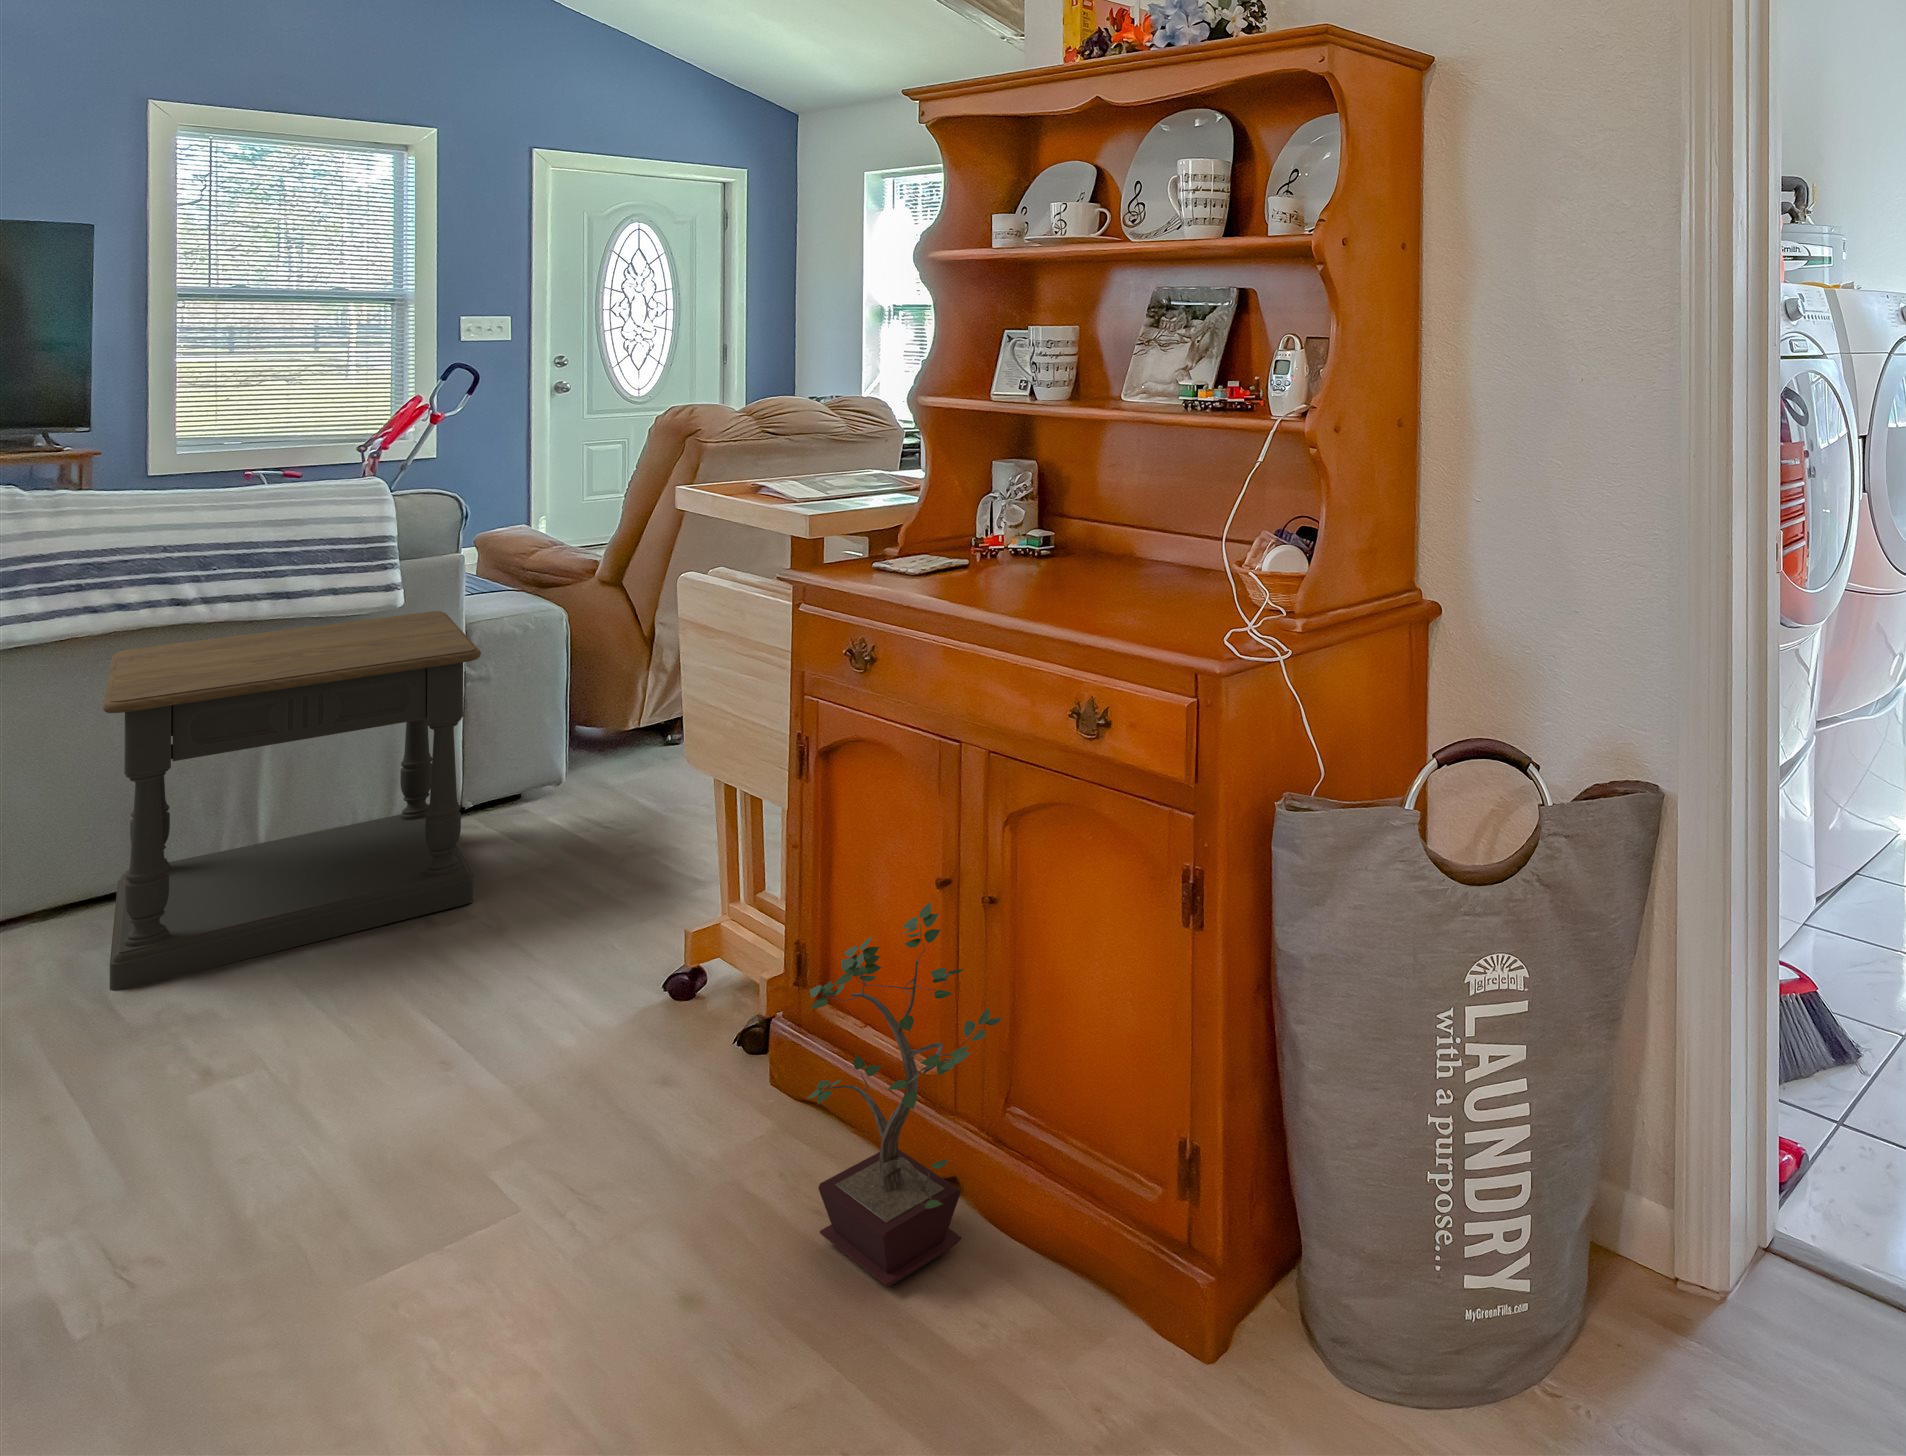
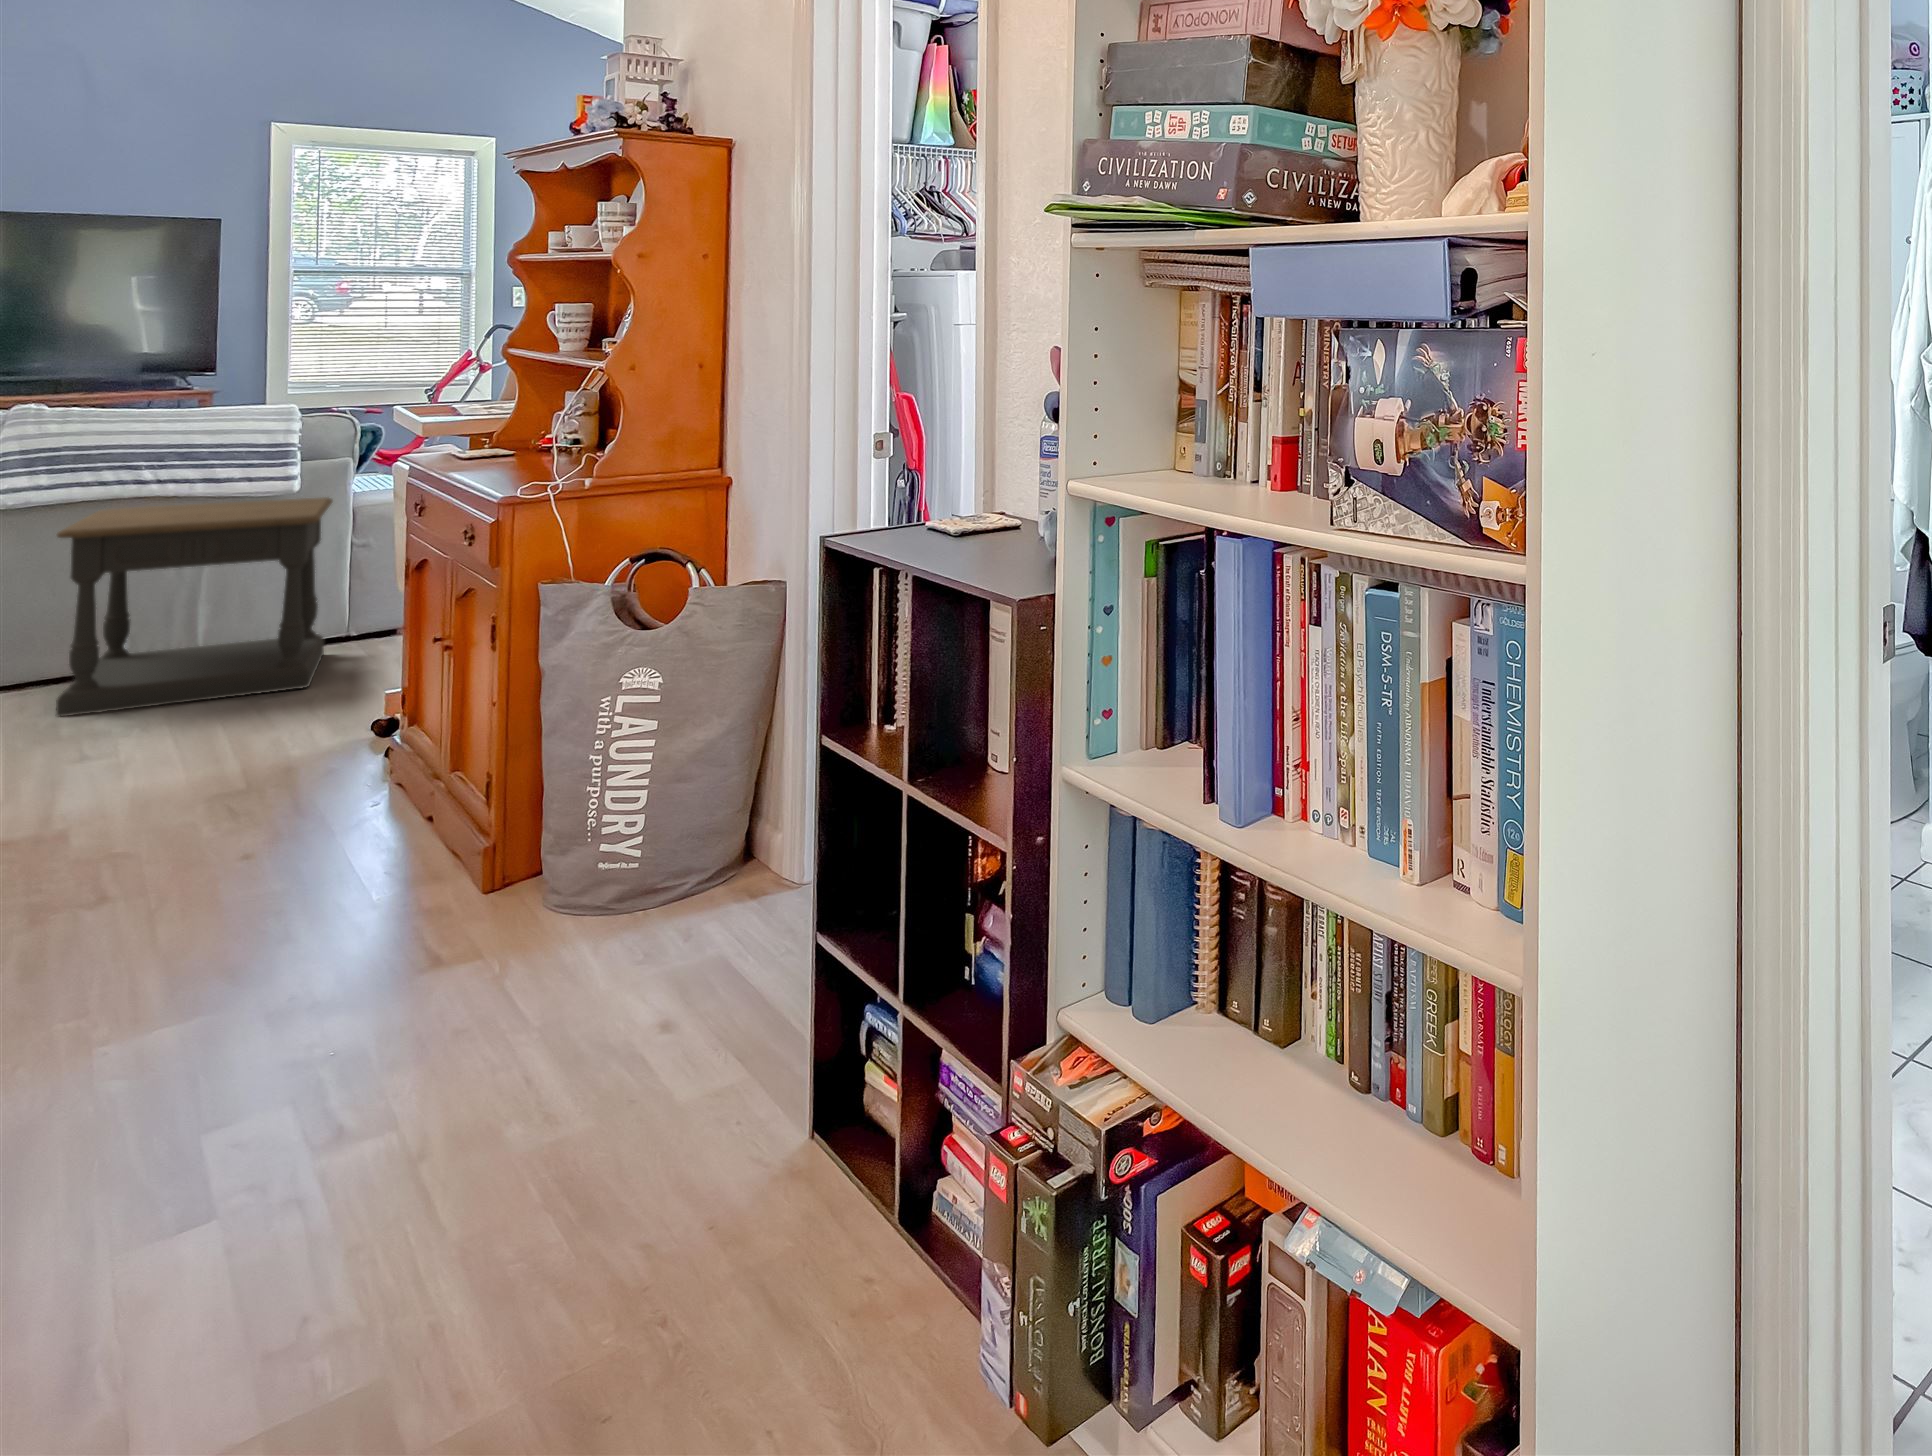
potted plant: present [807,901,1002,1286] -> none [326,638,421,860]

